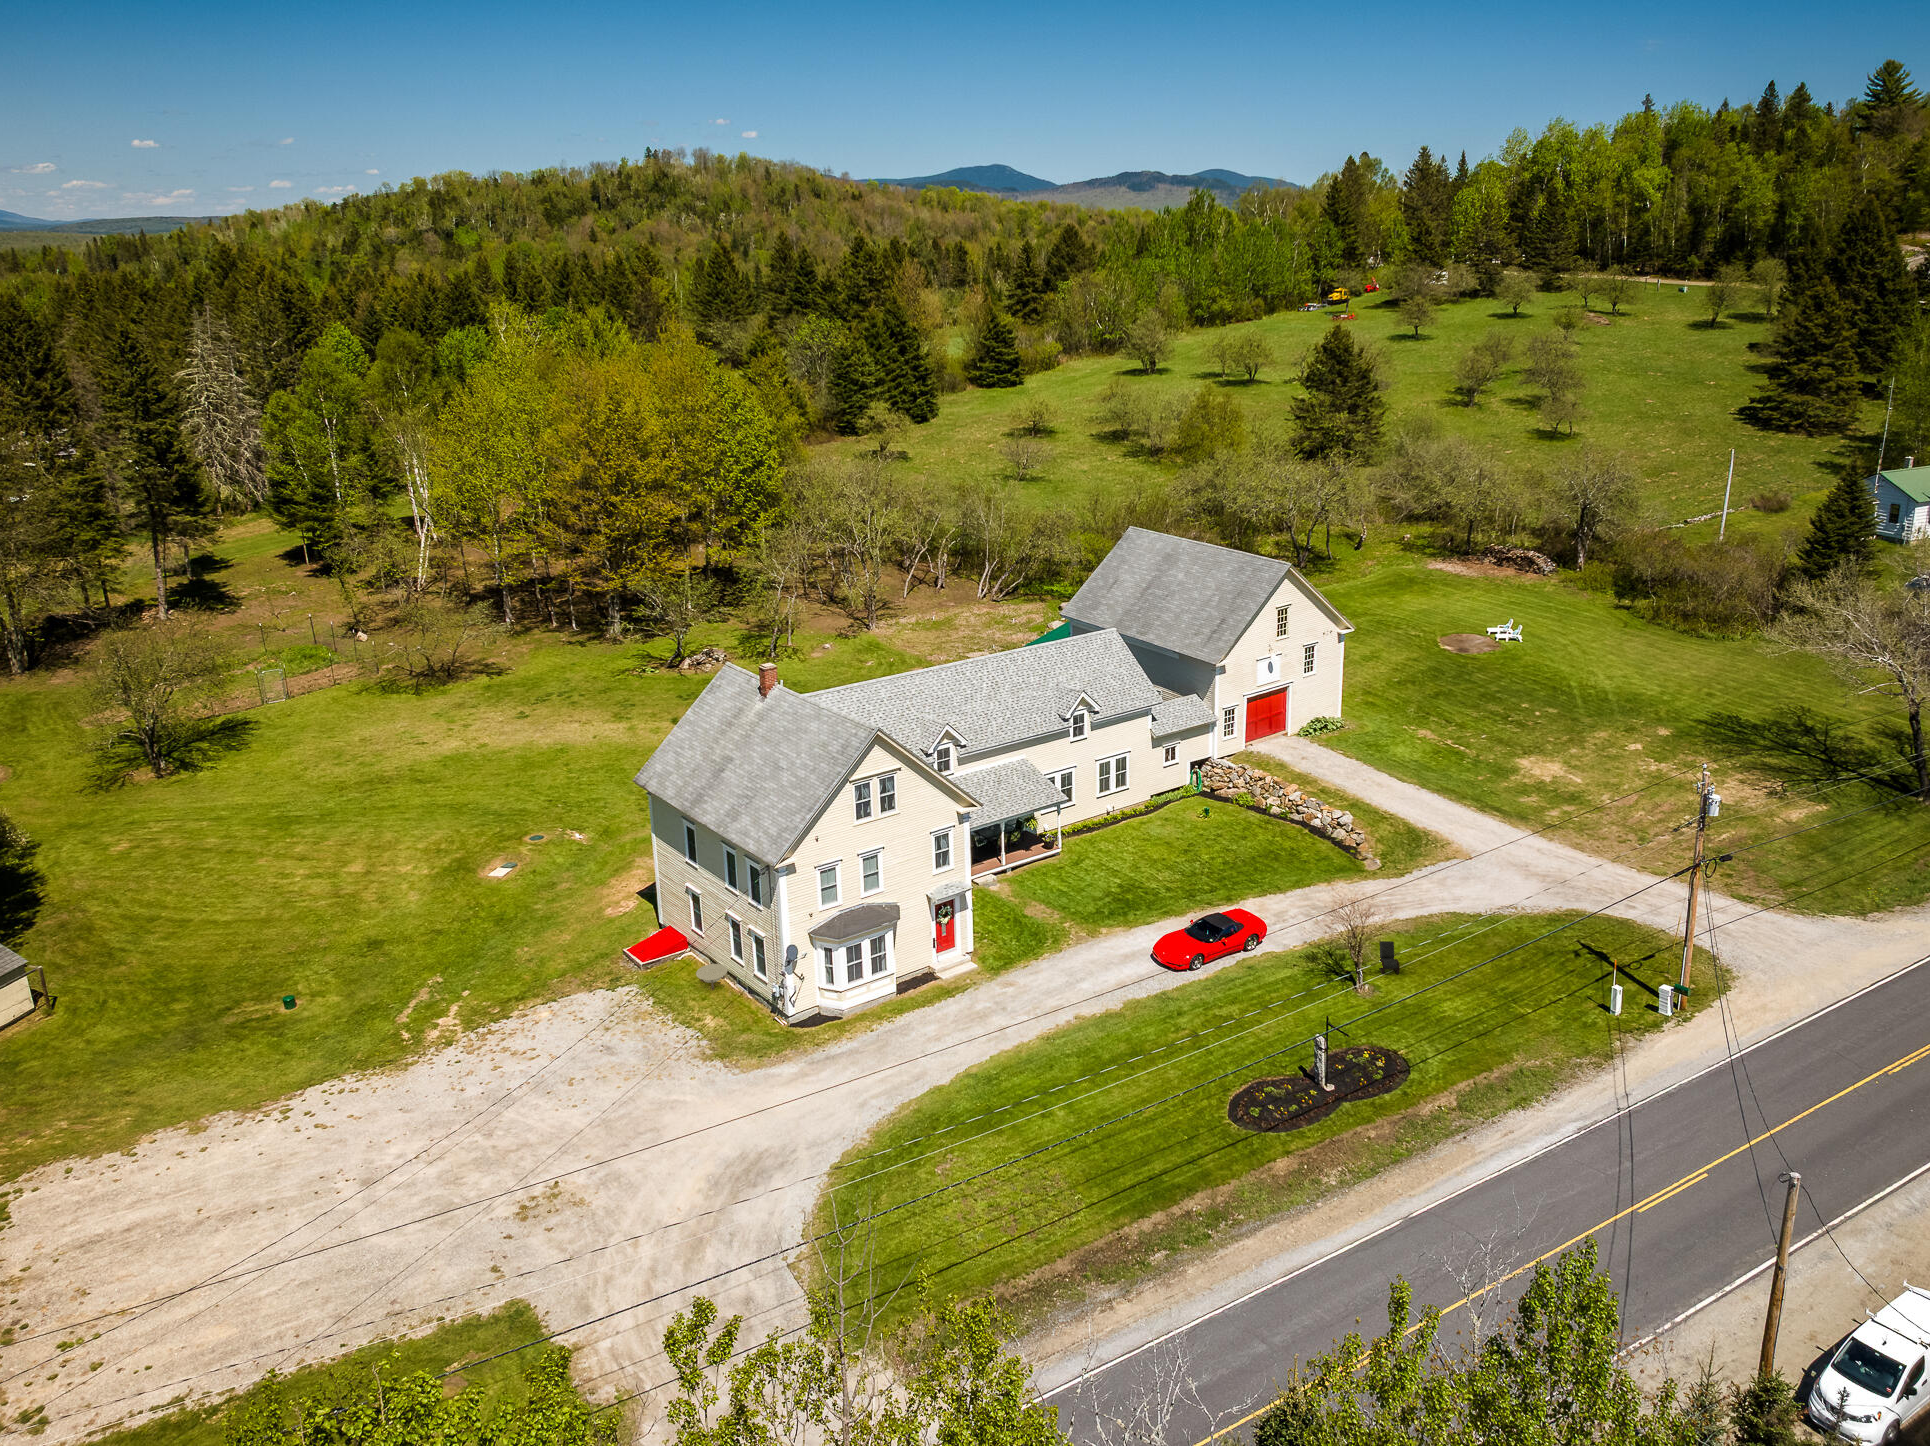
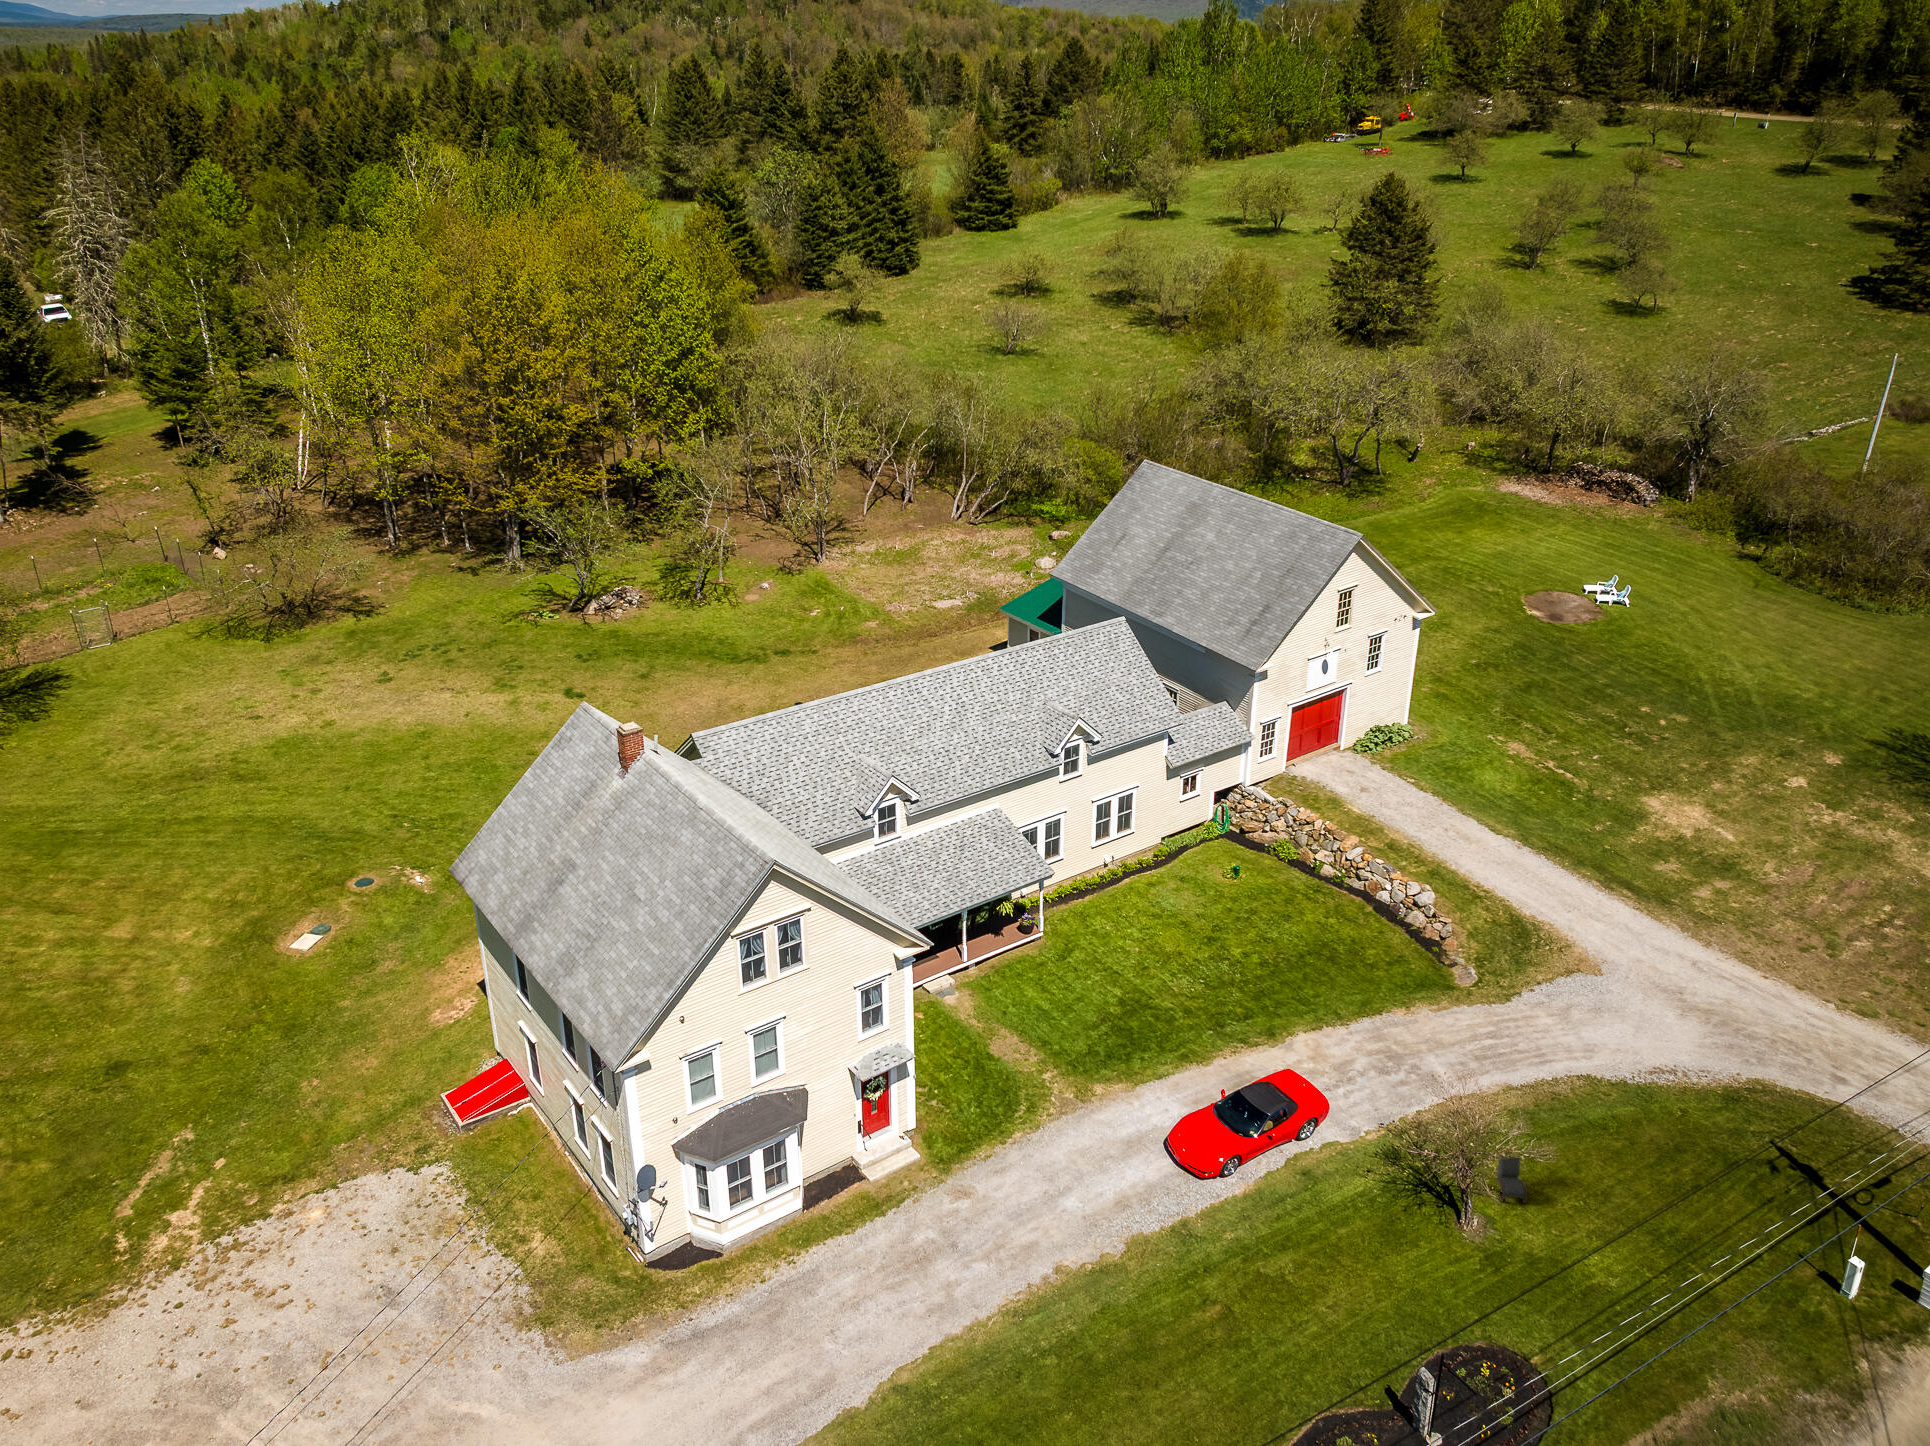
round table: present [696,964,727,990] -> none [528,1137,572,1181]

